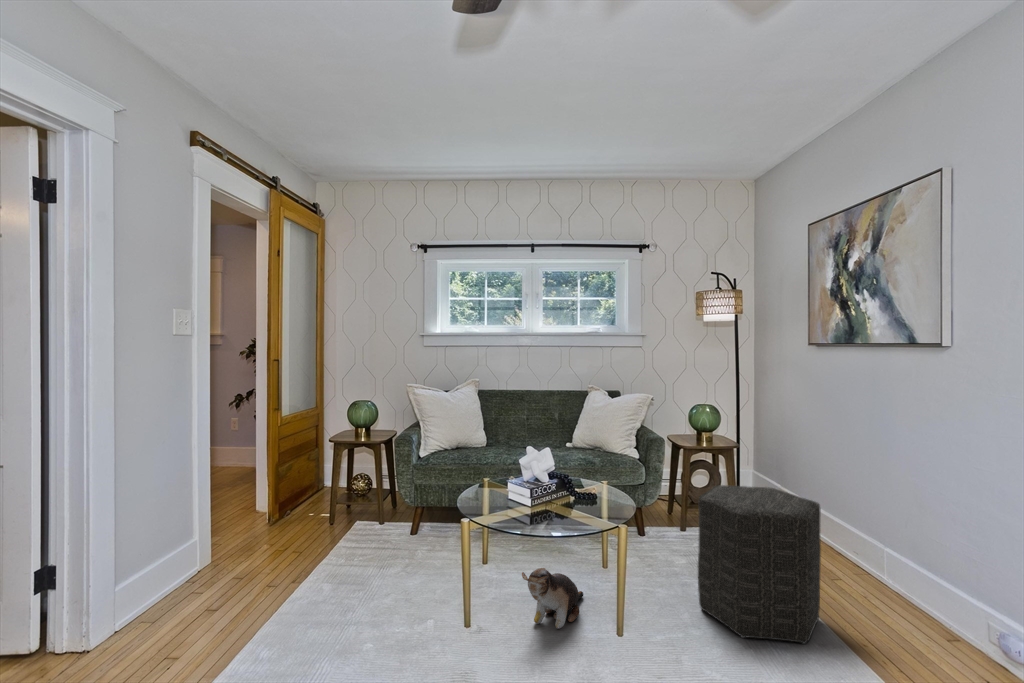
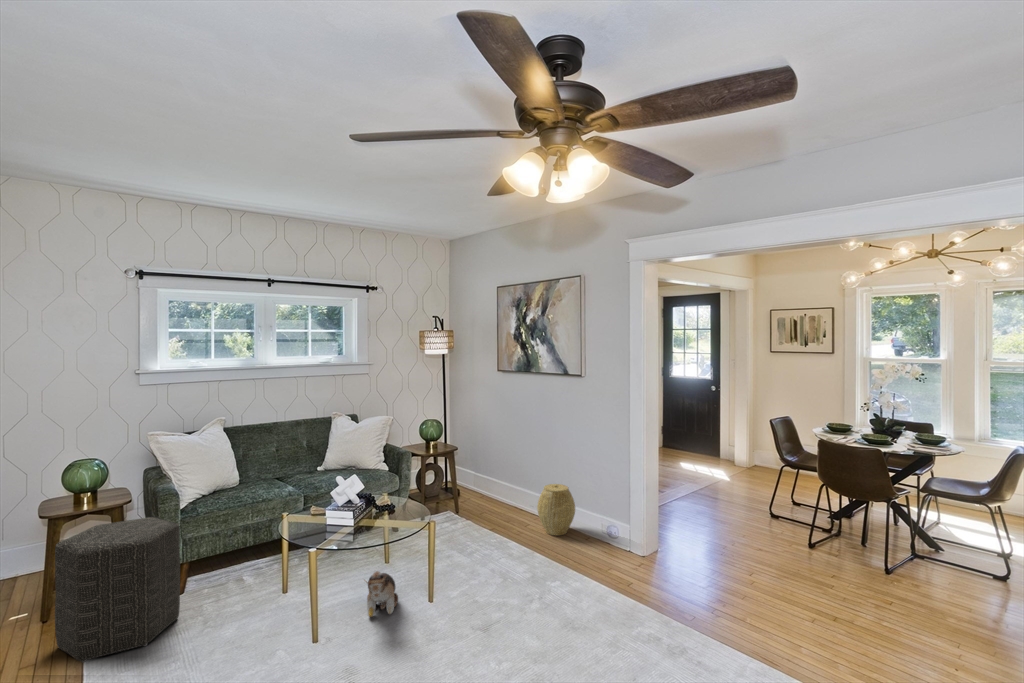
ottoman: present [698,485,821,644] -> present [55,517,180,662]
woven basket: none [845,523,923,612] -> present [537,484,575,535]

